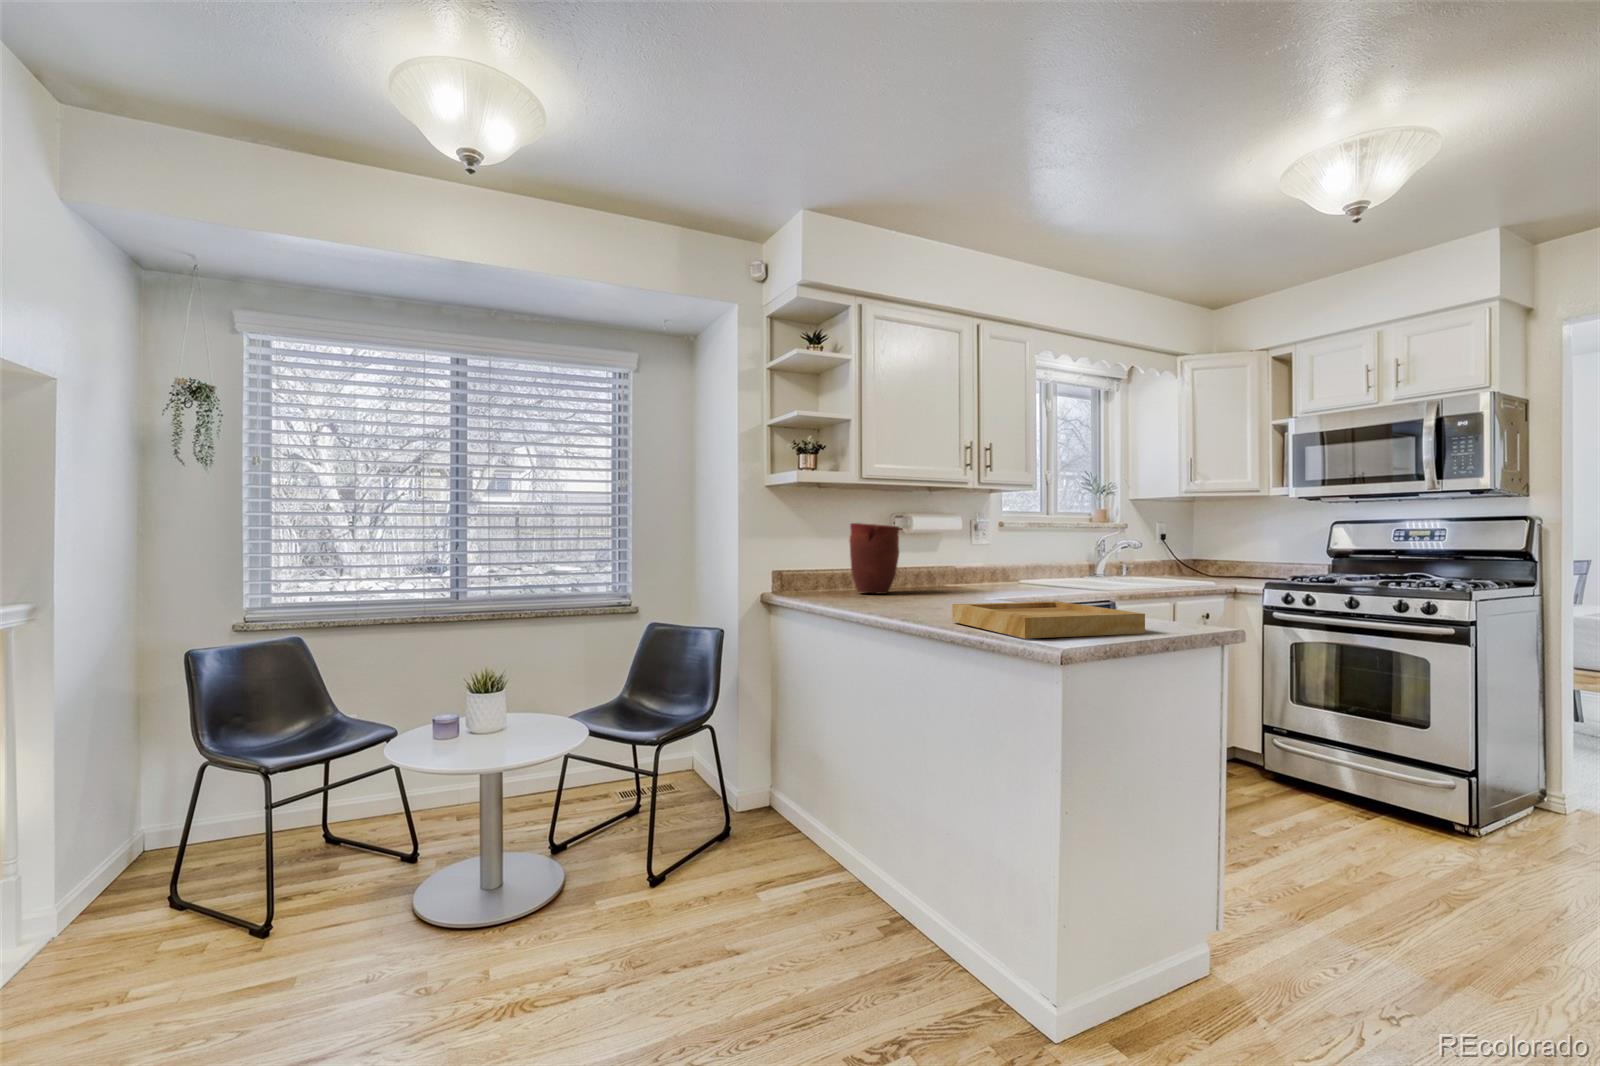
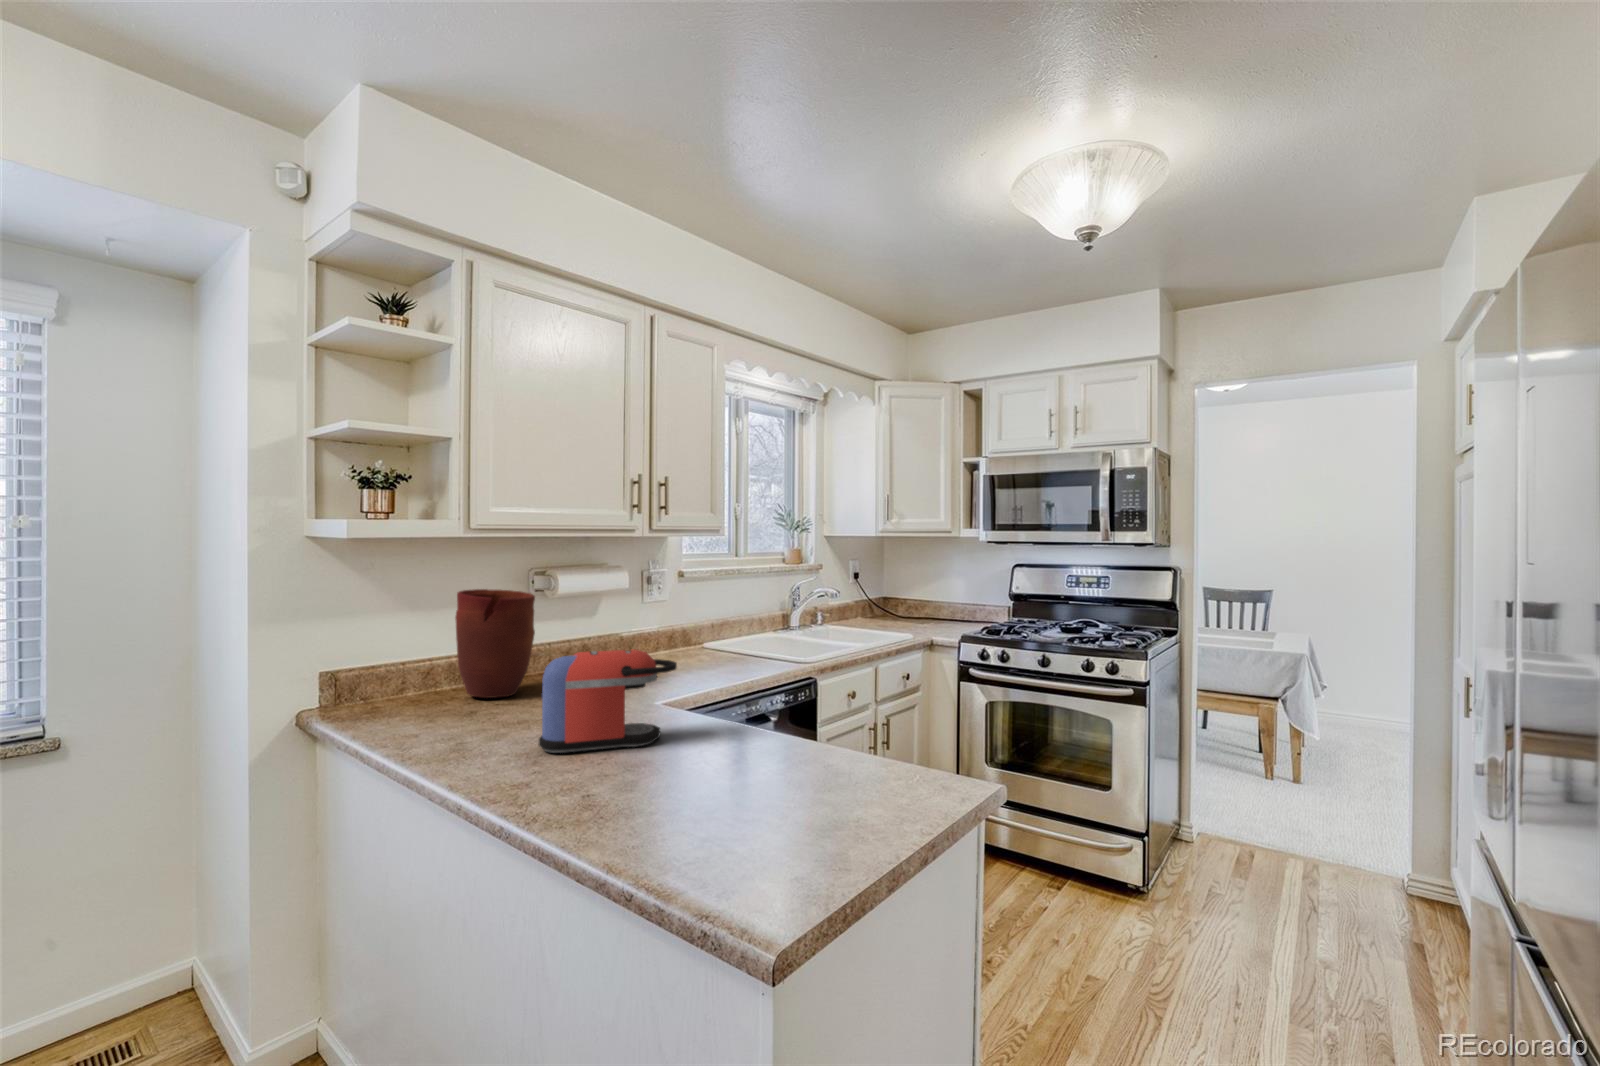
coffee maker: none [913,547,1002,609] -> present [539,649,677,753]
tray: present [952,601,1145,639] -> none [589,746,890,898]

